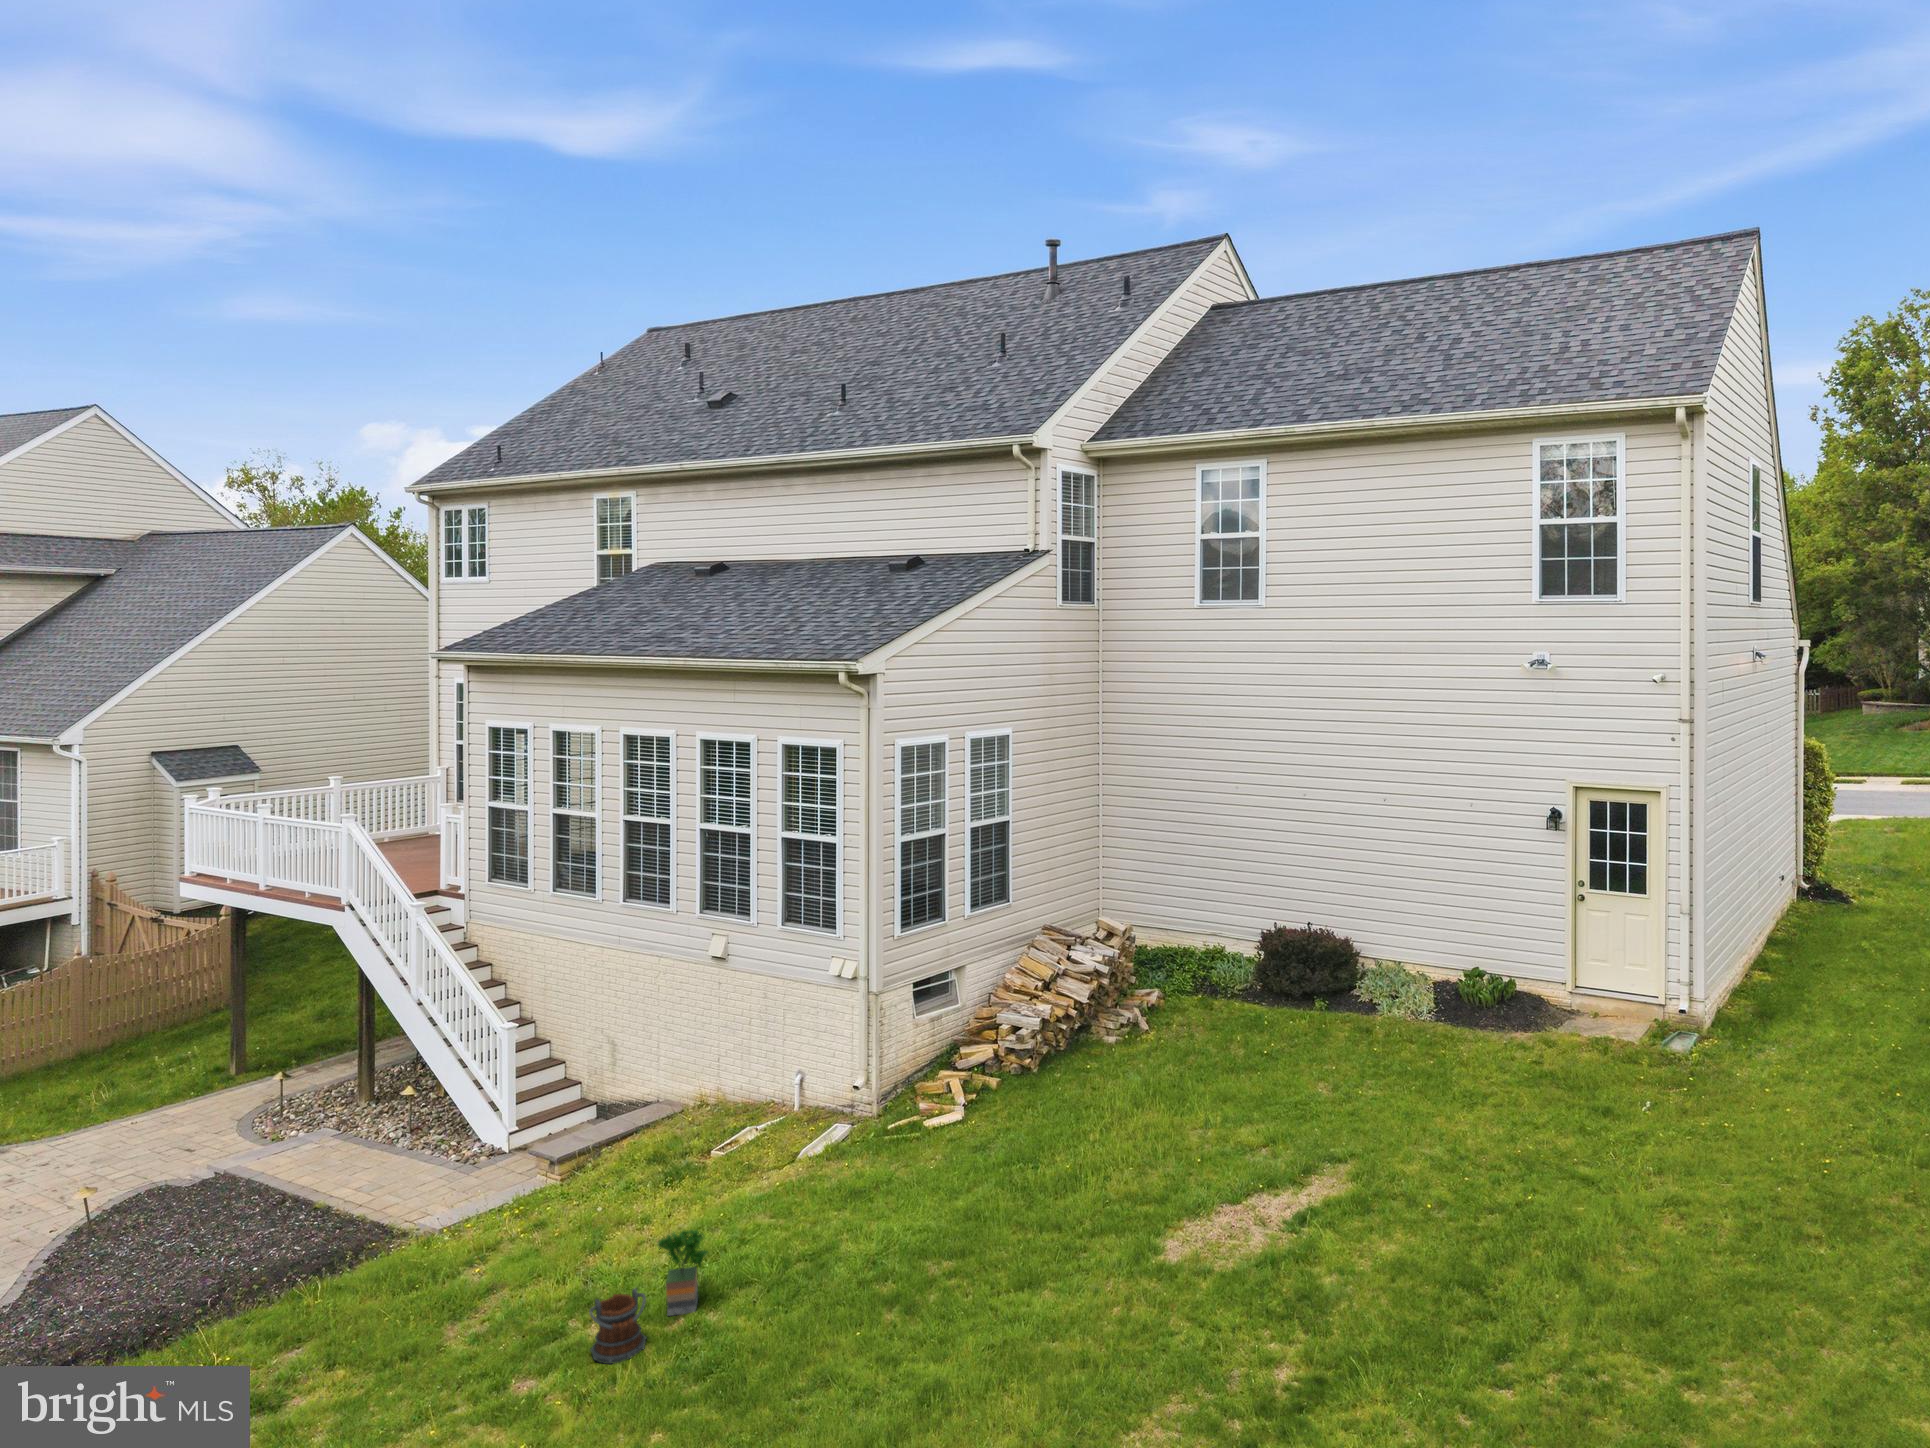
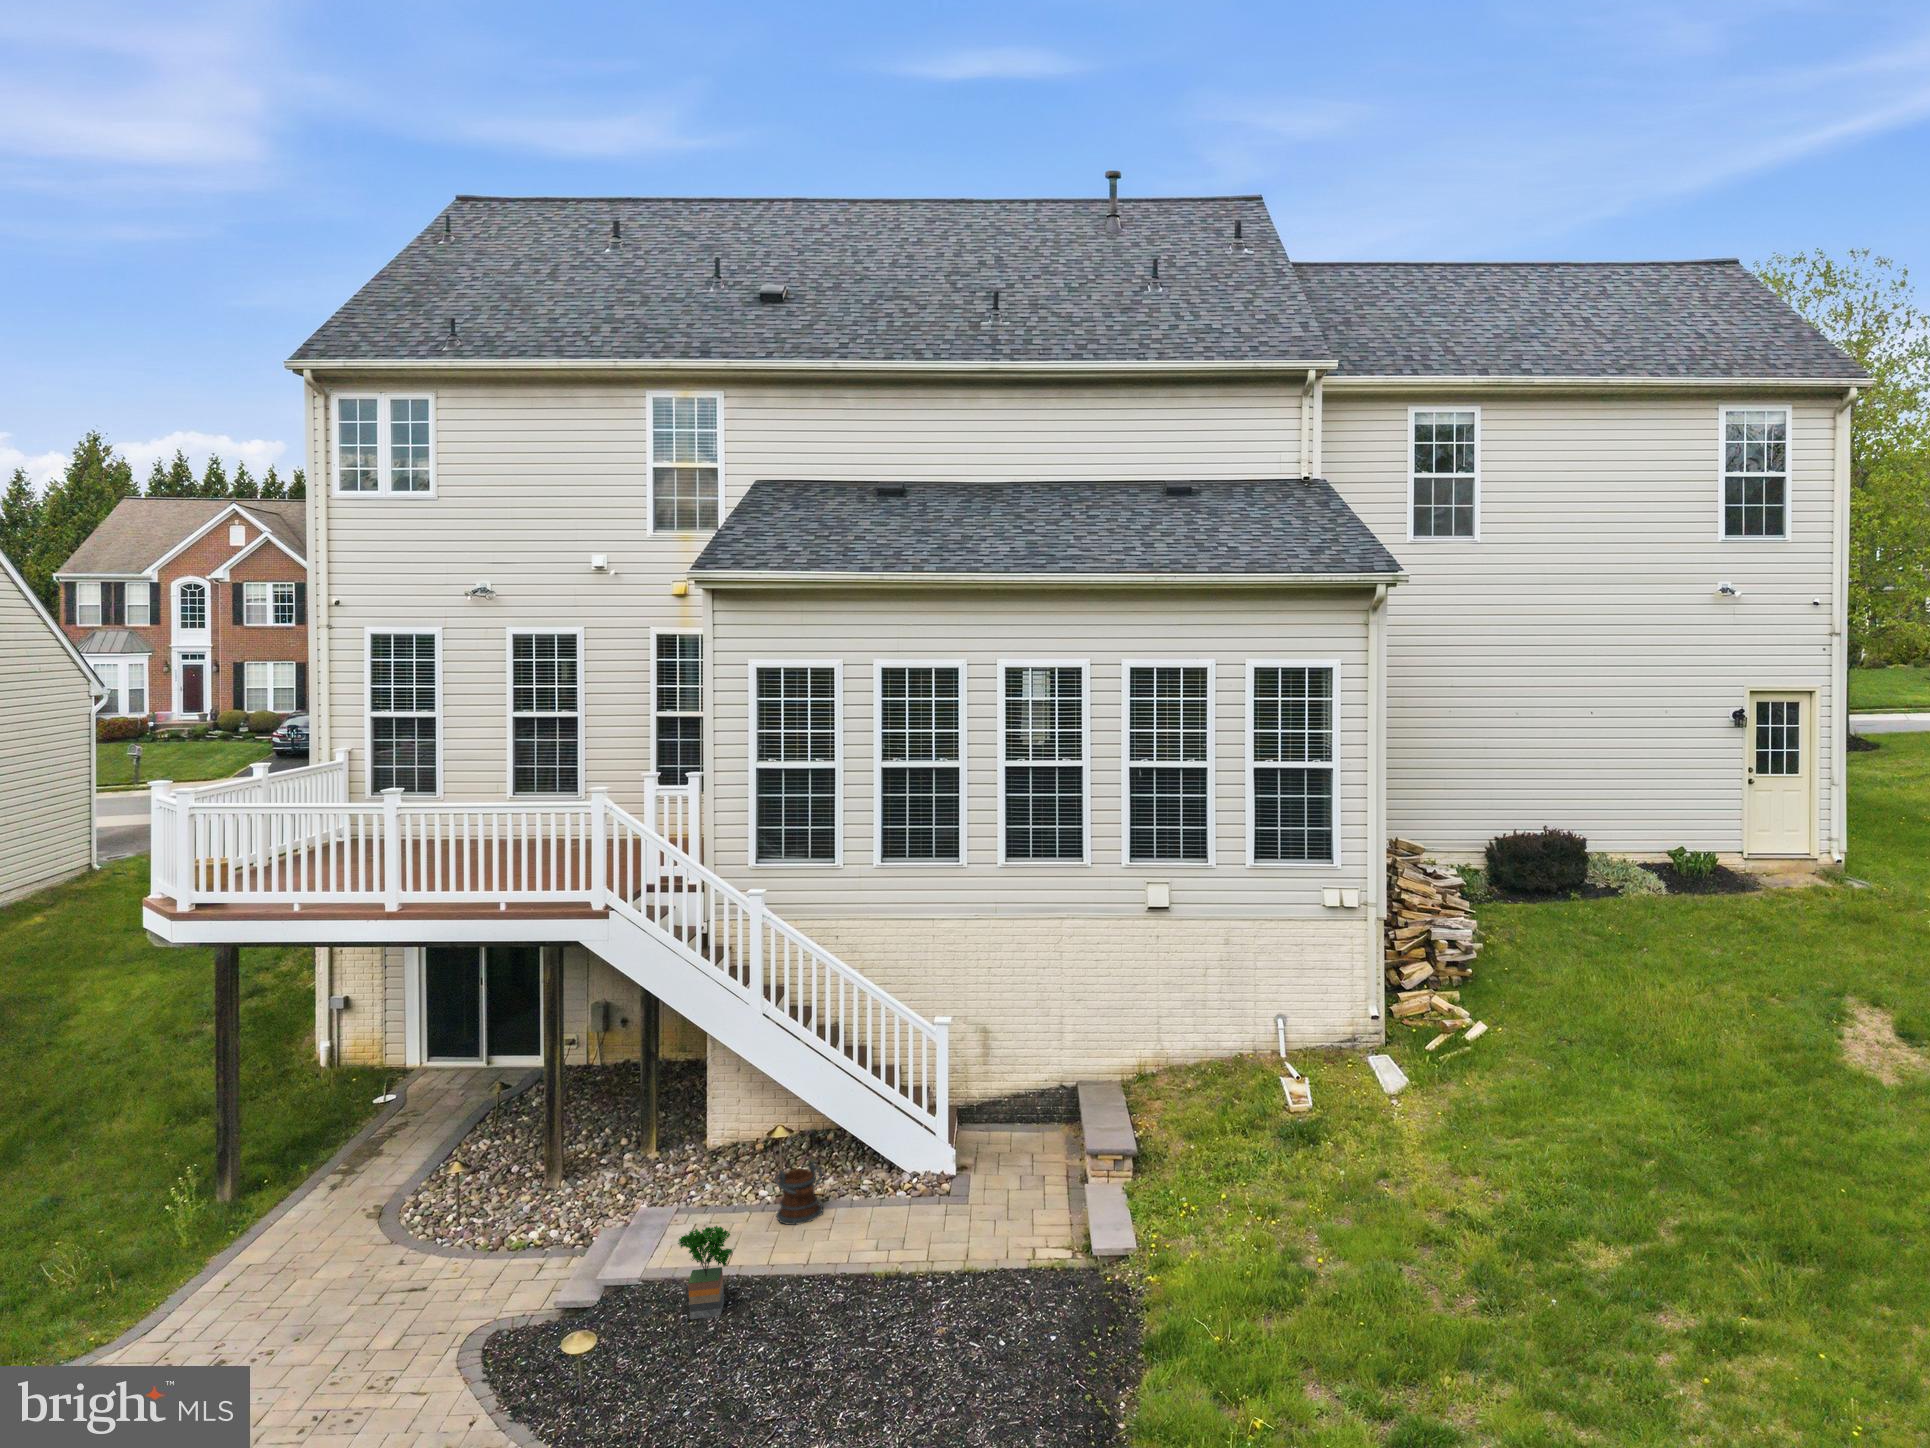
bucket: present [589,1288,646,1364] -> present [775,1163,823,1225]

